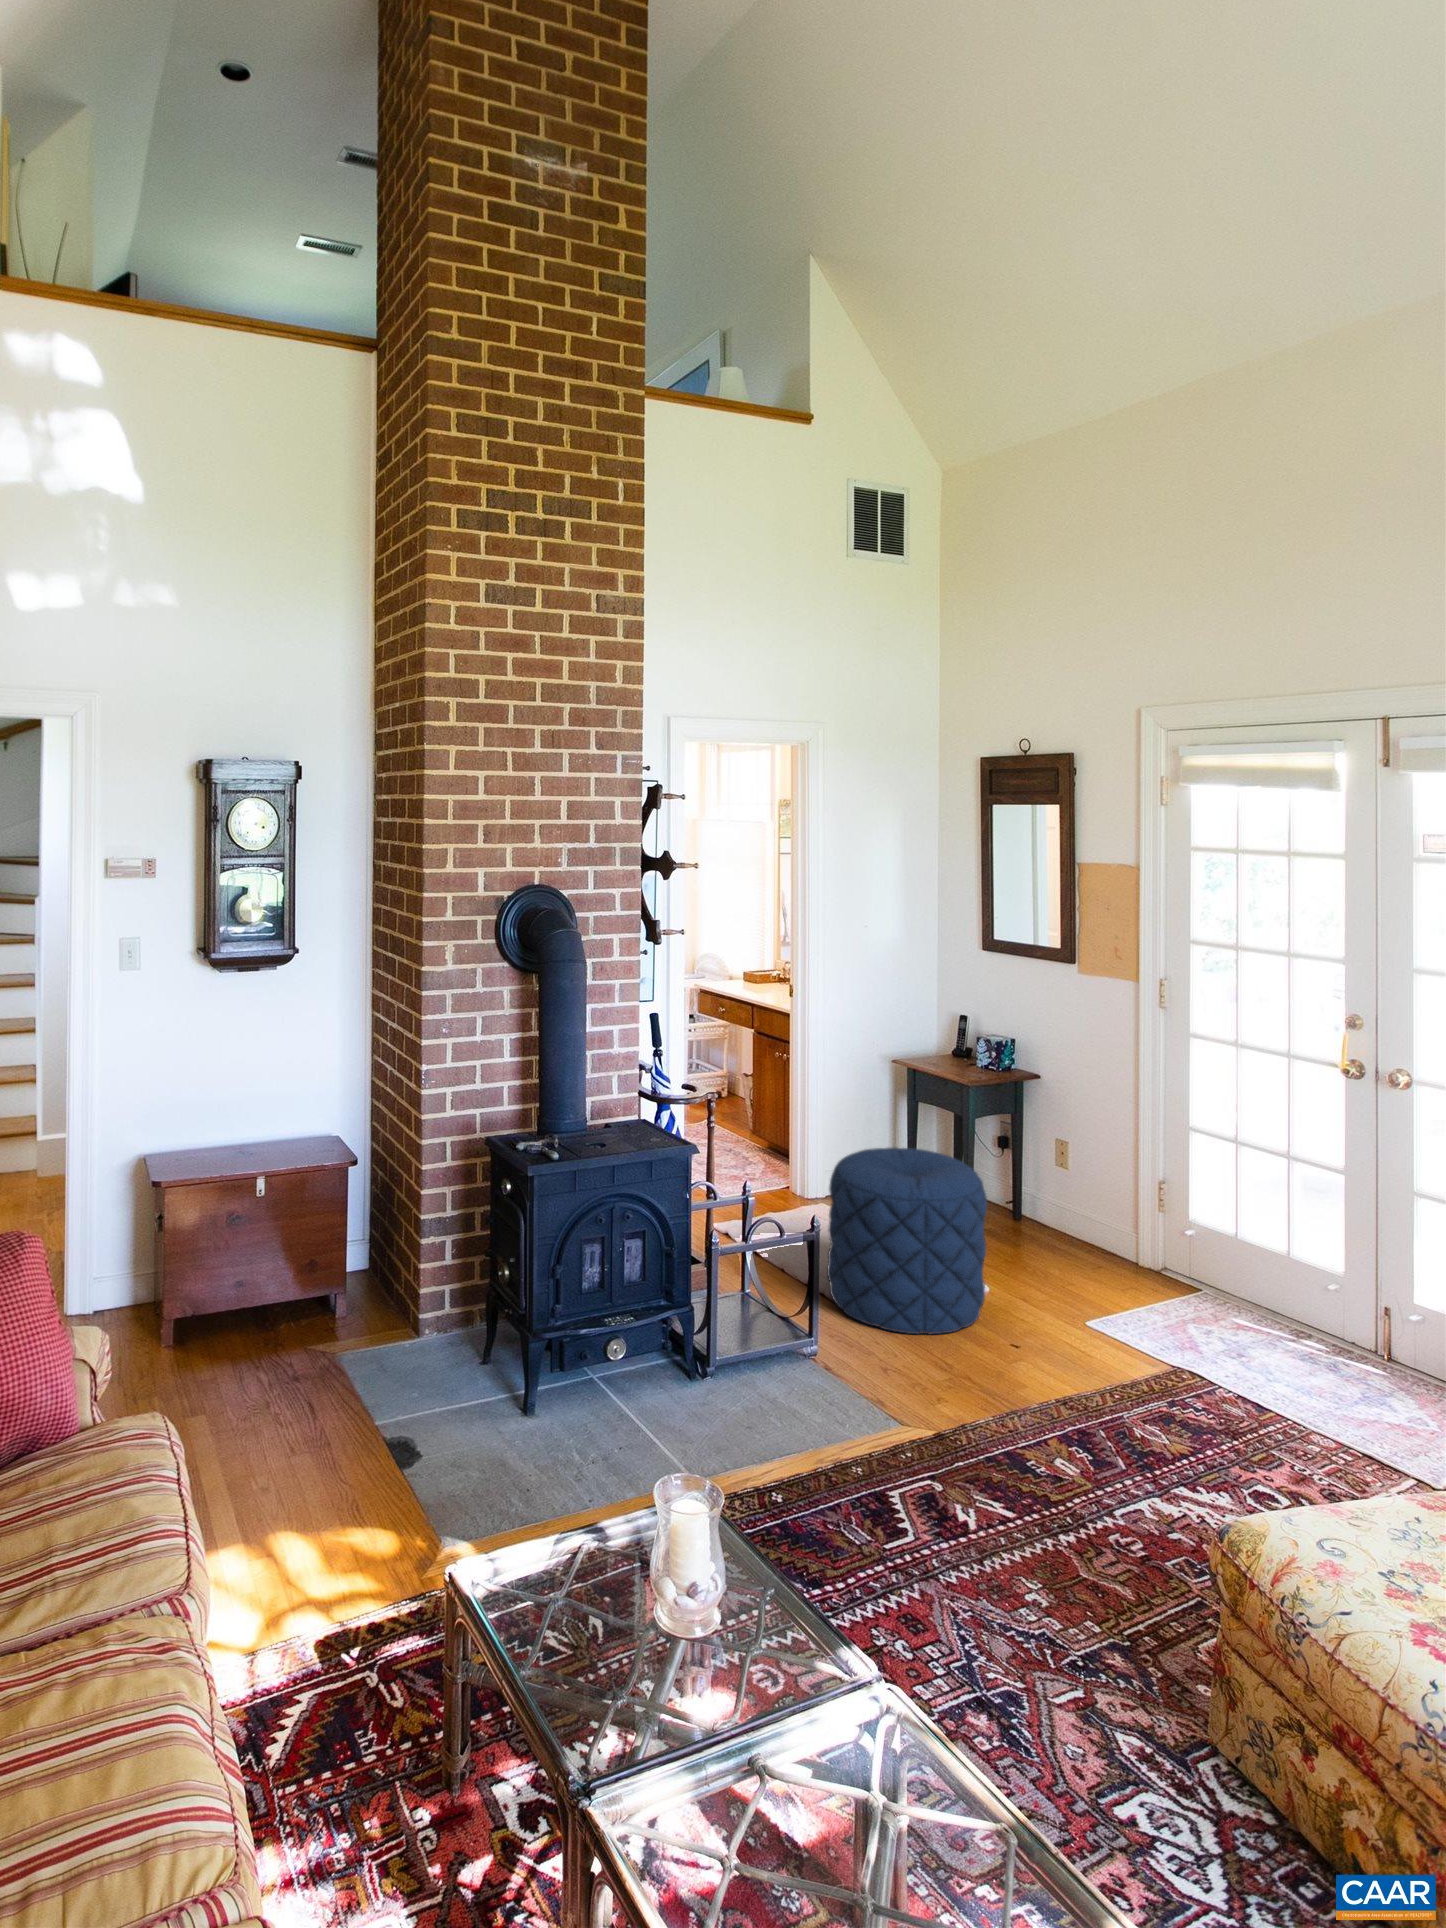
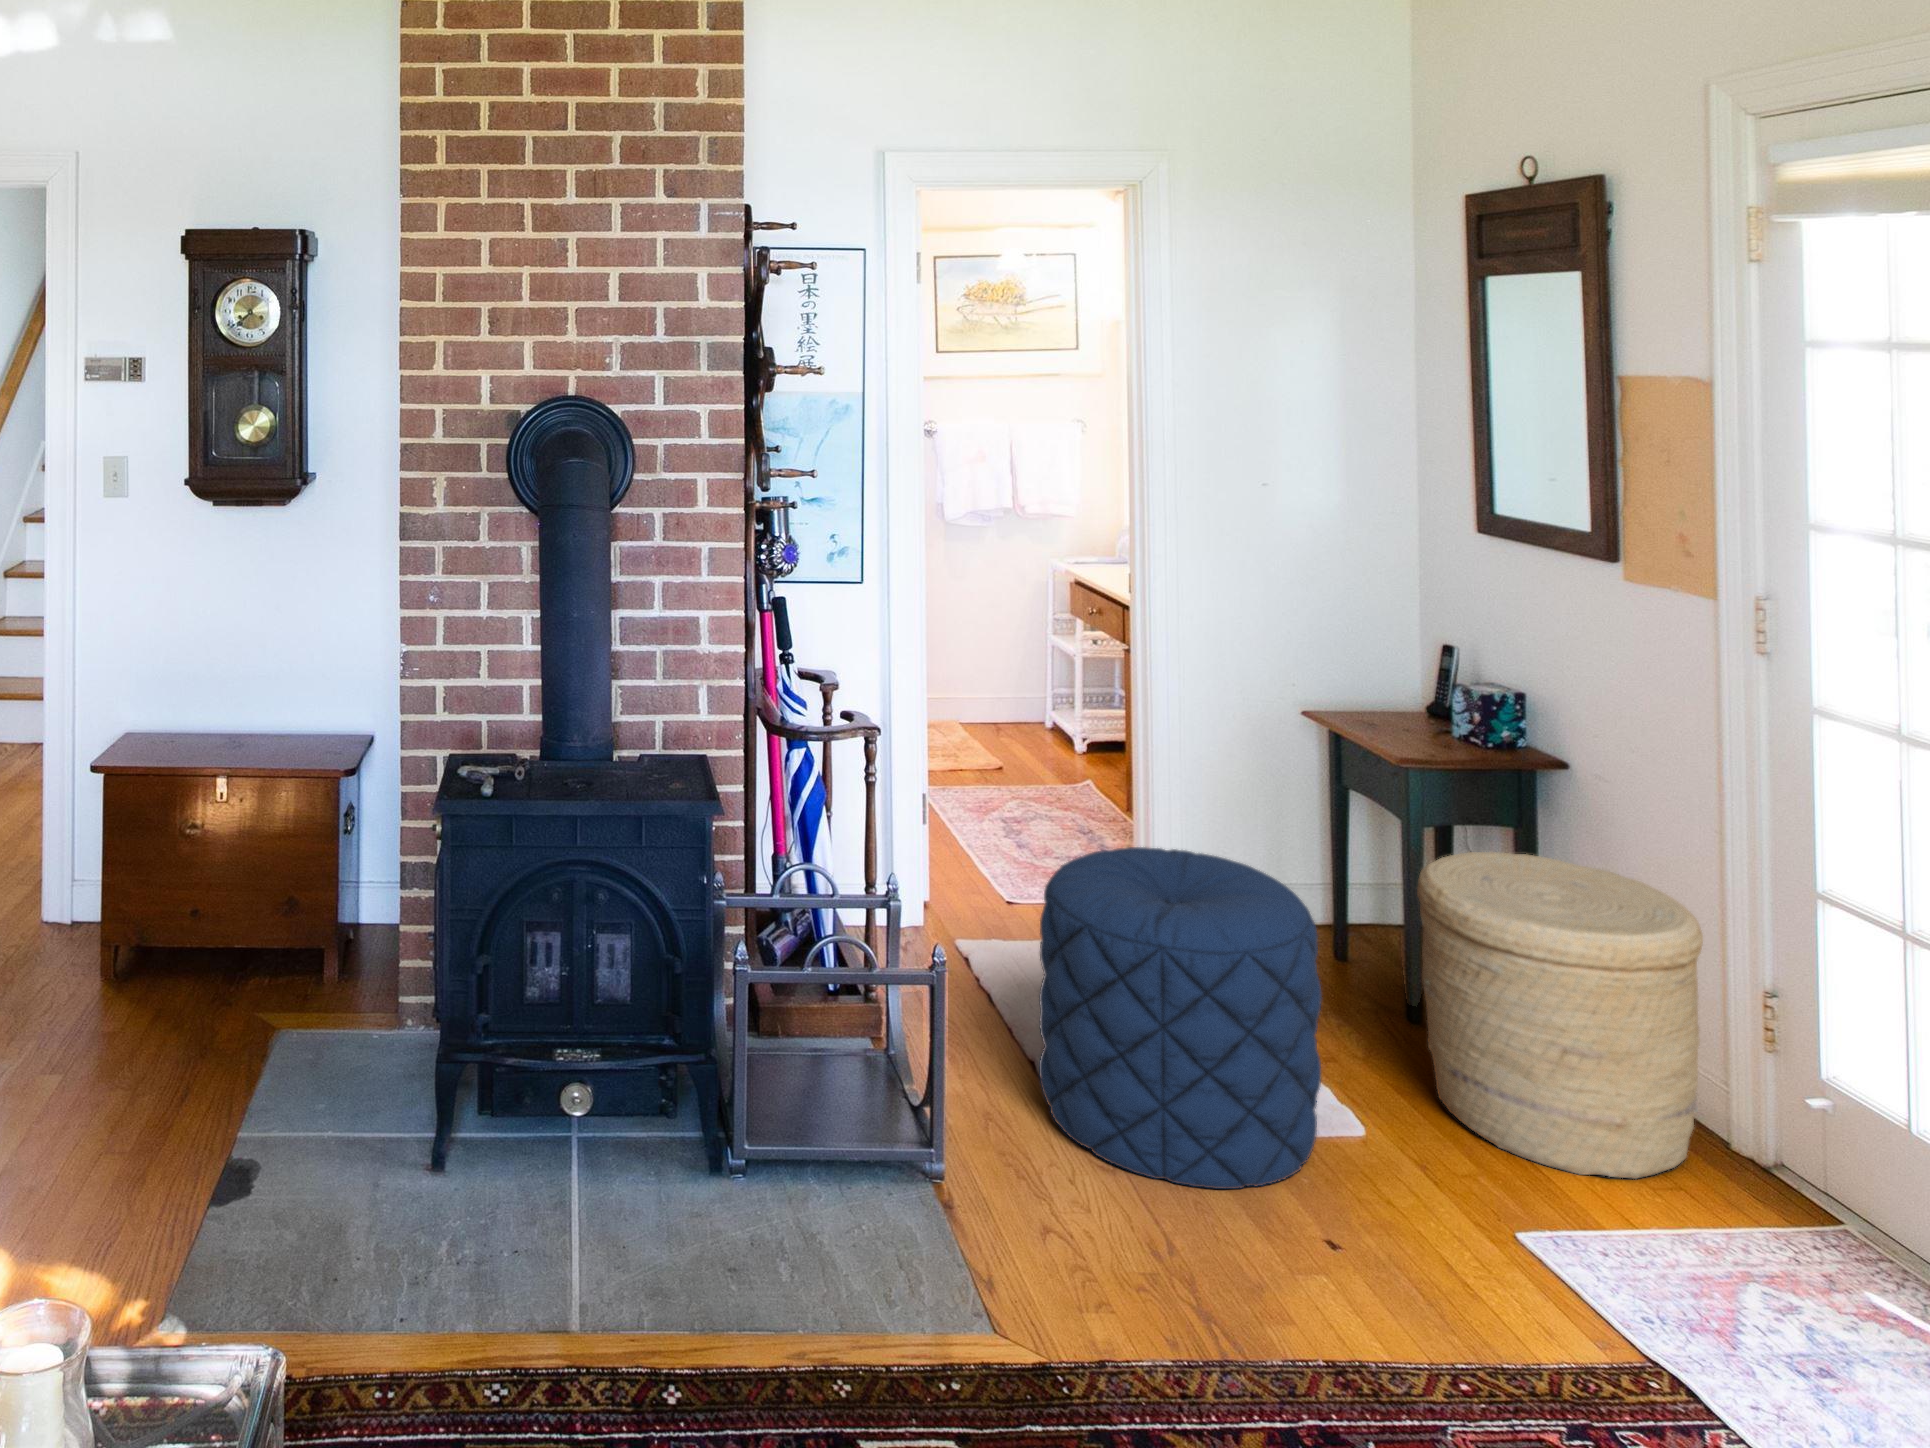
woven basket: none [998,1128,1138,1291] -> present [1417,852,1703,1179]

